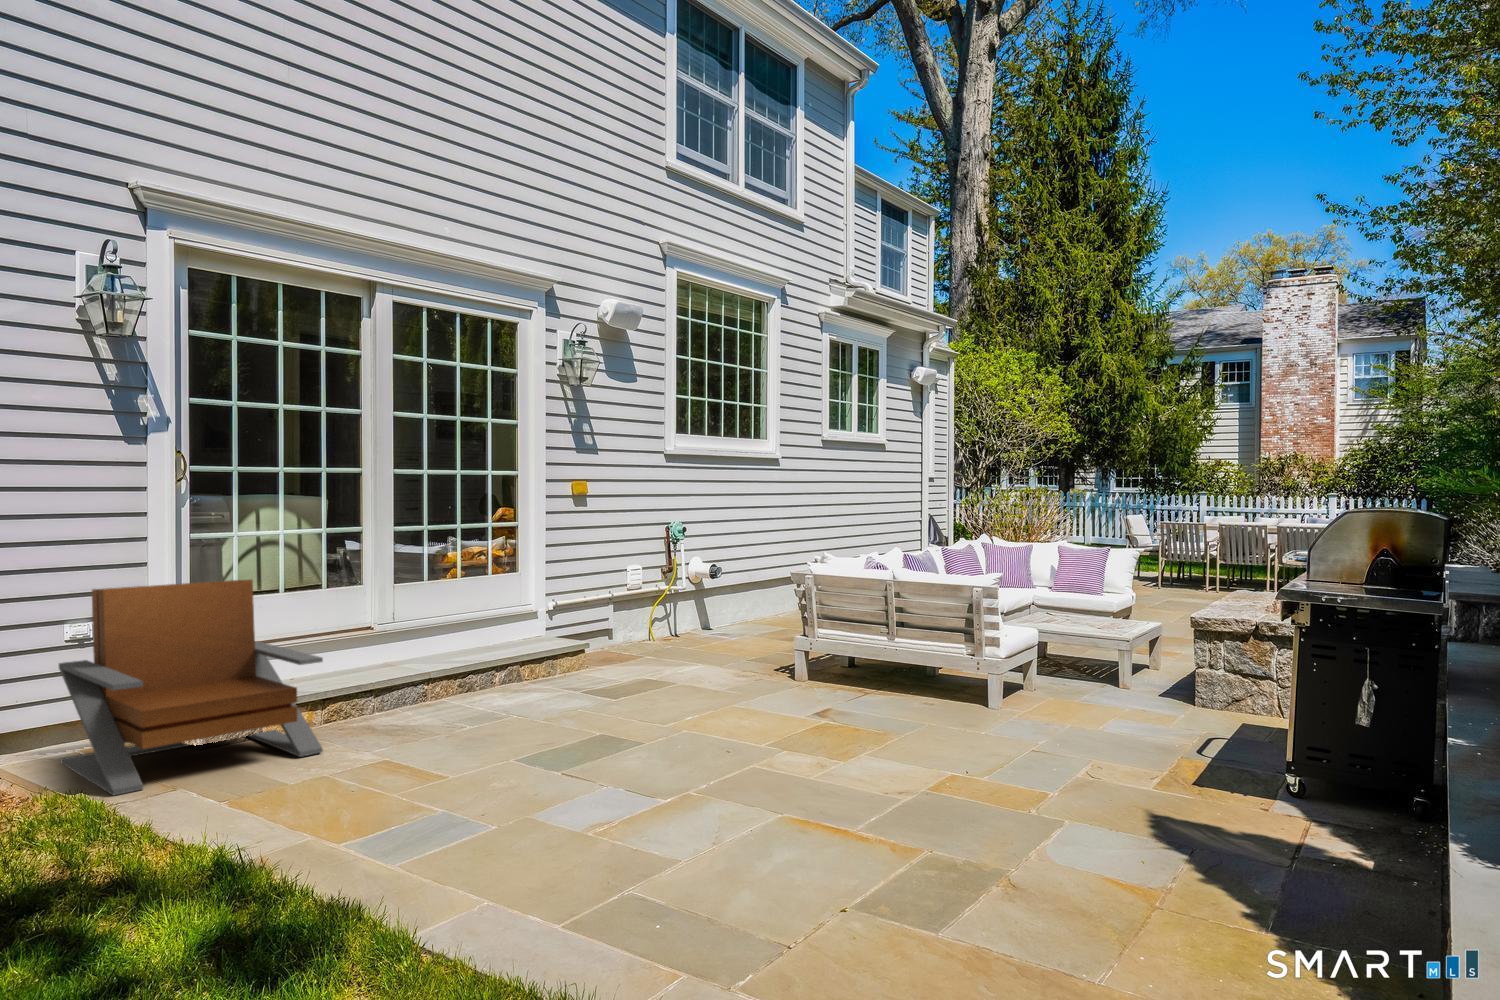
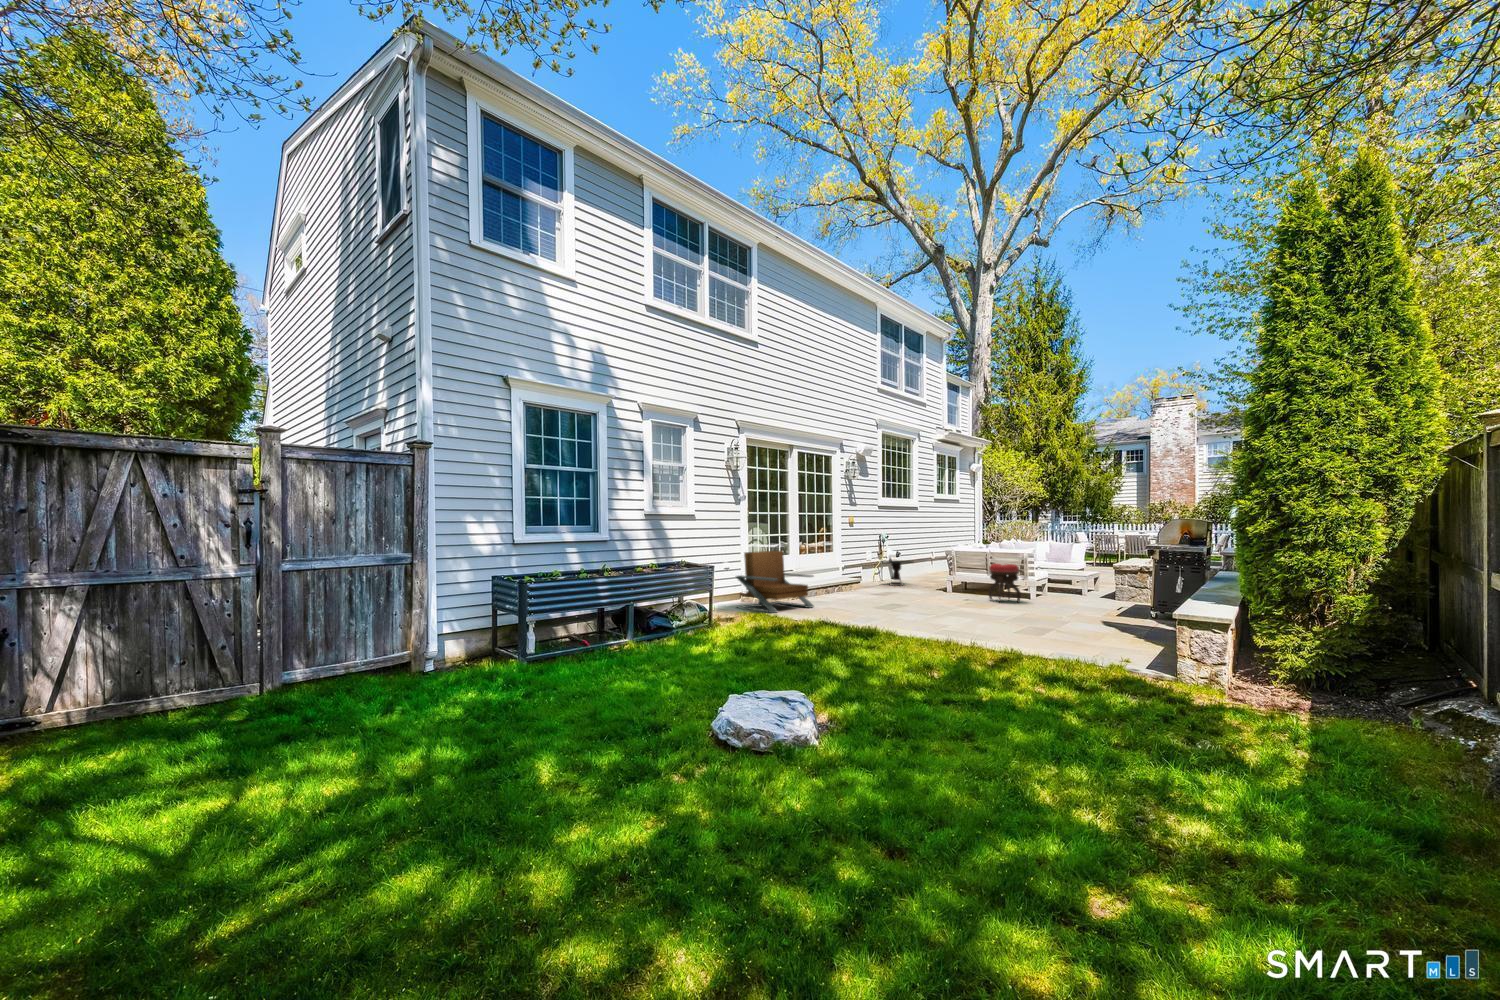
side table: none [665,581,746,642] -> present [881,560,913,586]
stool: none [875,606,952,714] -> present [988,564,1021,602]

